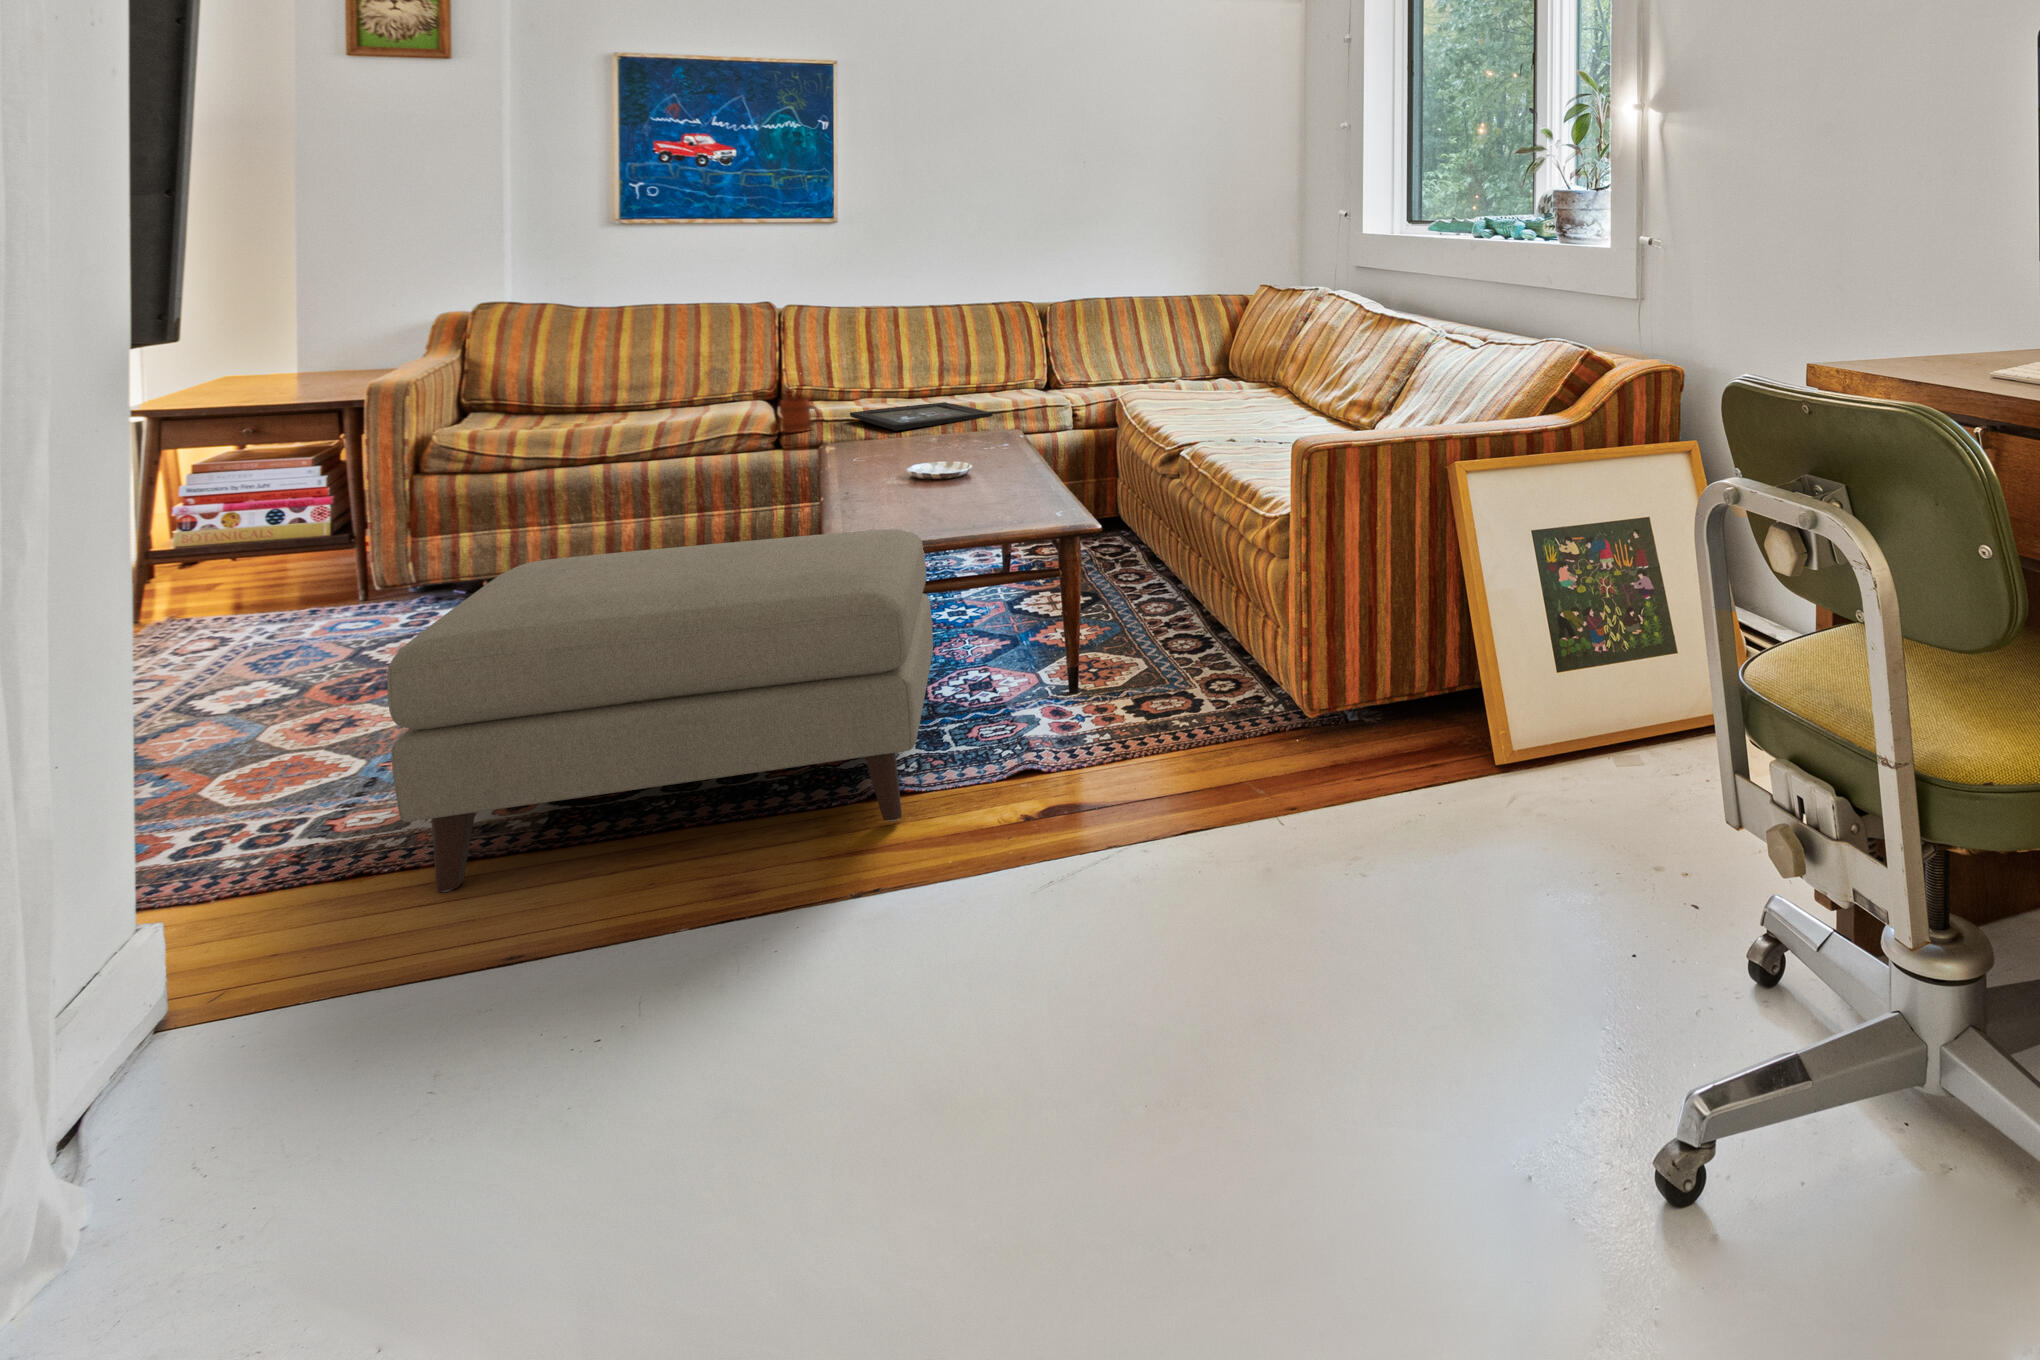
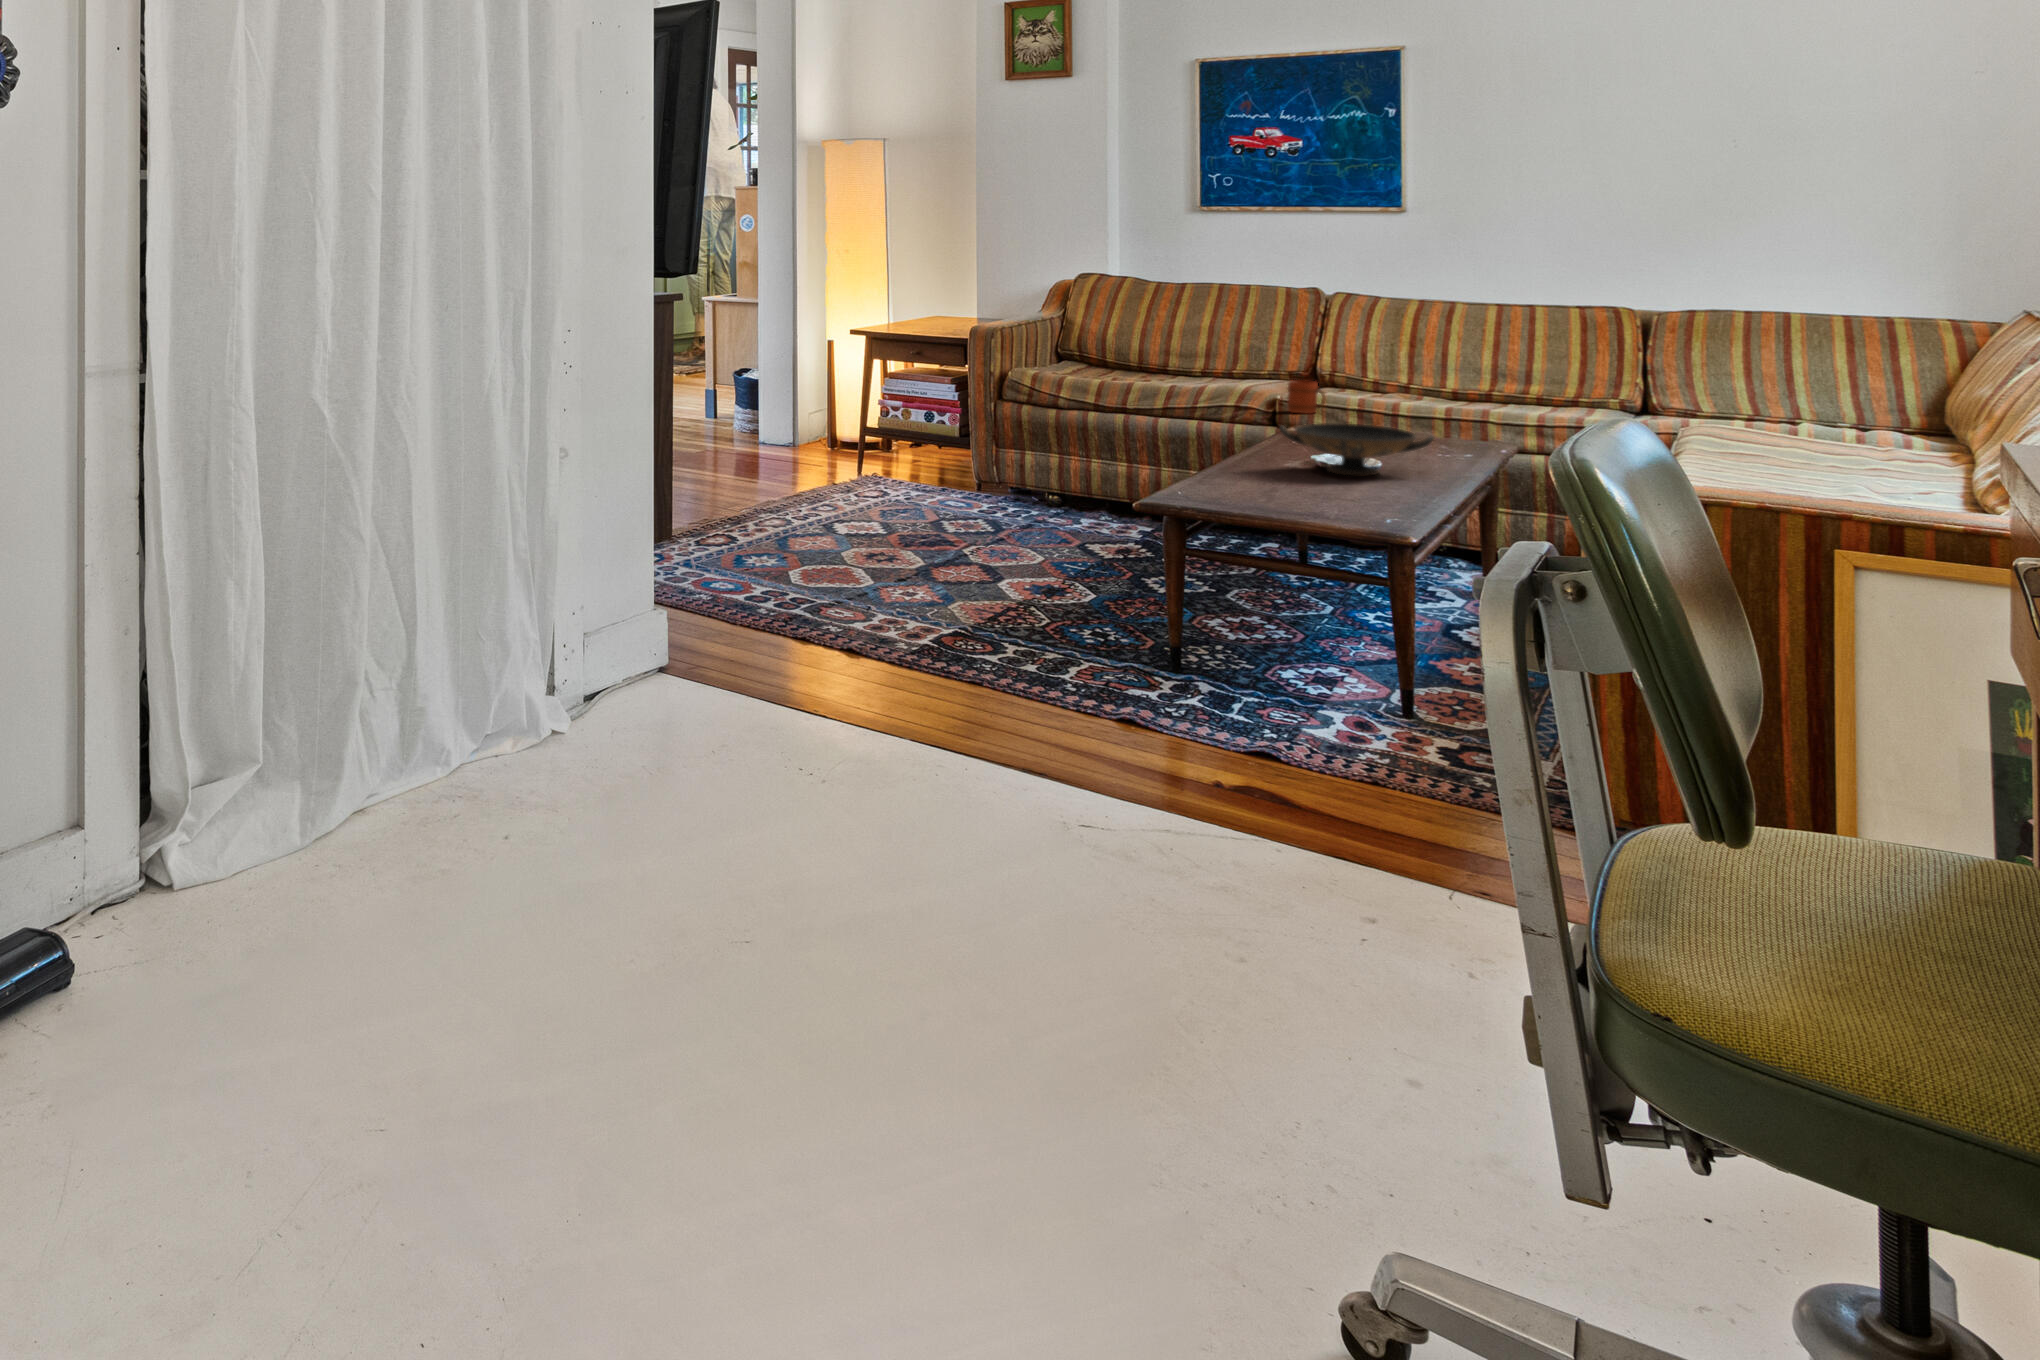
tray: present [850,402,993,431] -> none [1360,402,1512,427]
decorative bowl: none [868,438,1008,491] -> present [1280,423,1434,475]
ottoman: present [387,530,933,892] -> none [836,457,1269,737]

